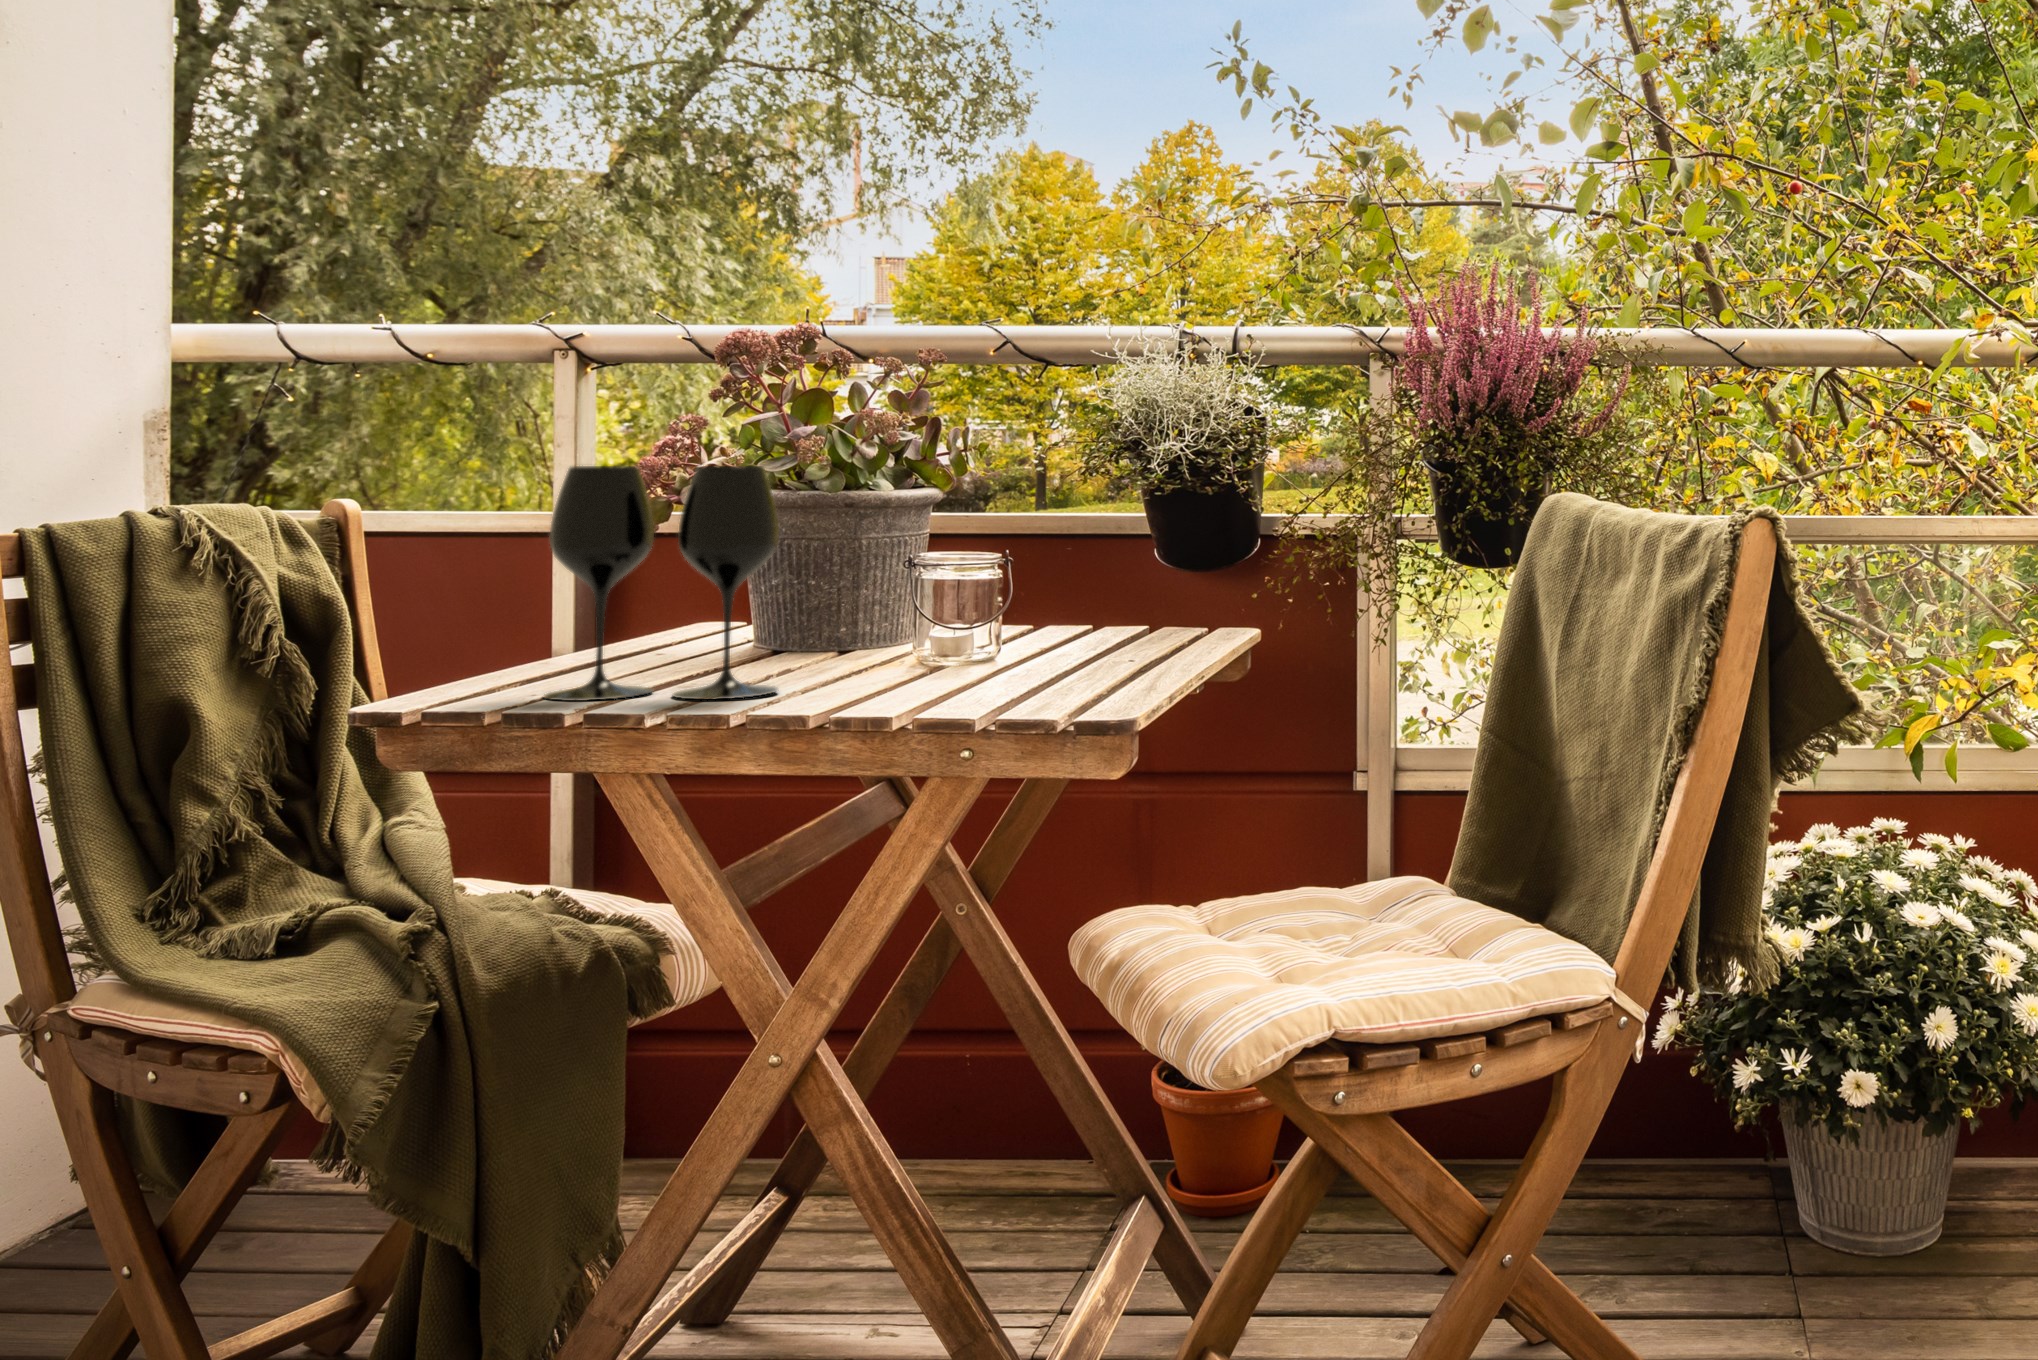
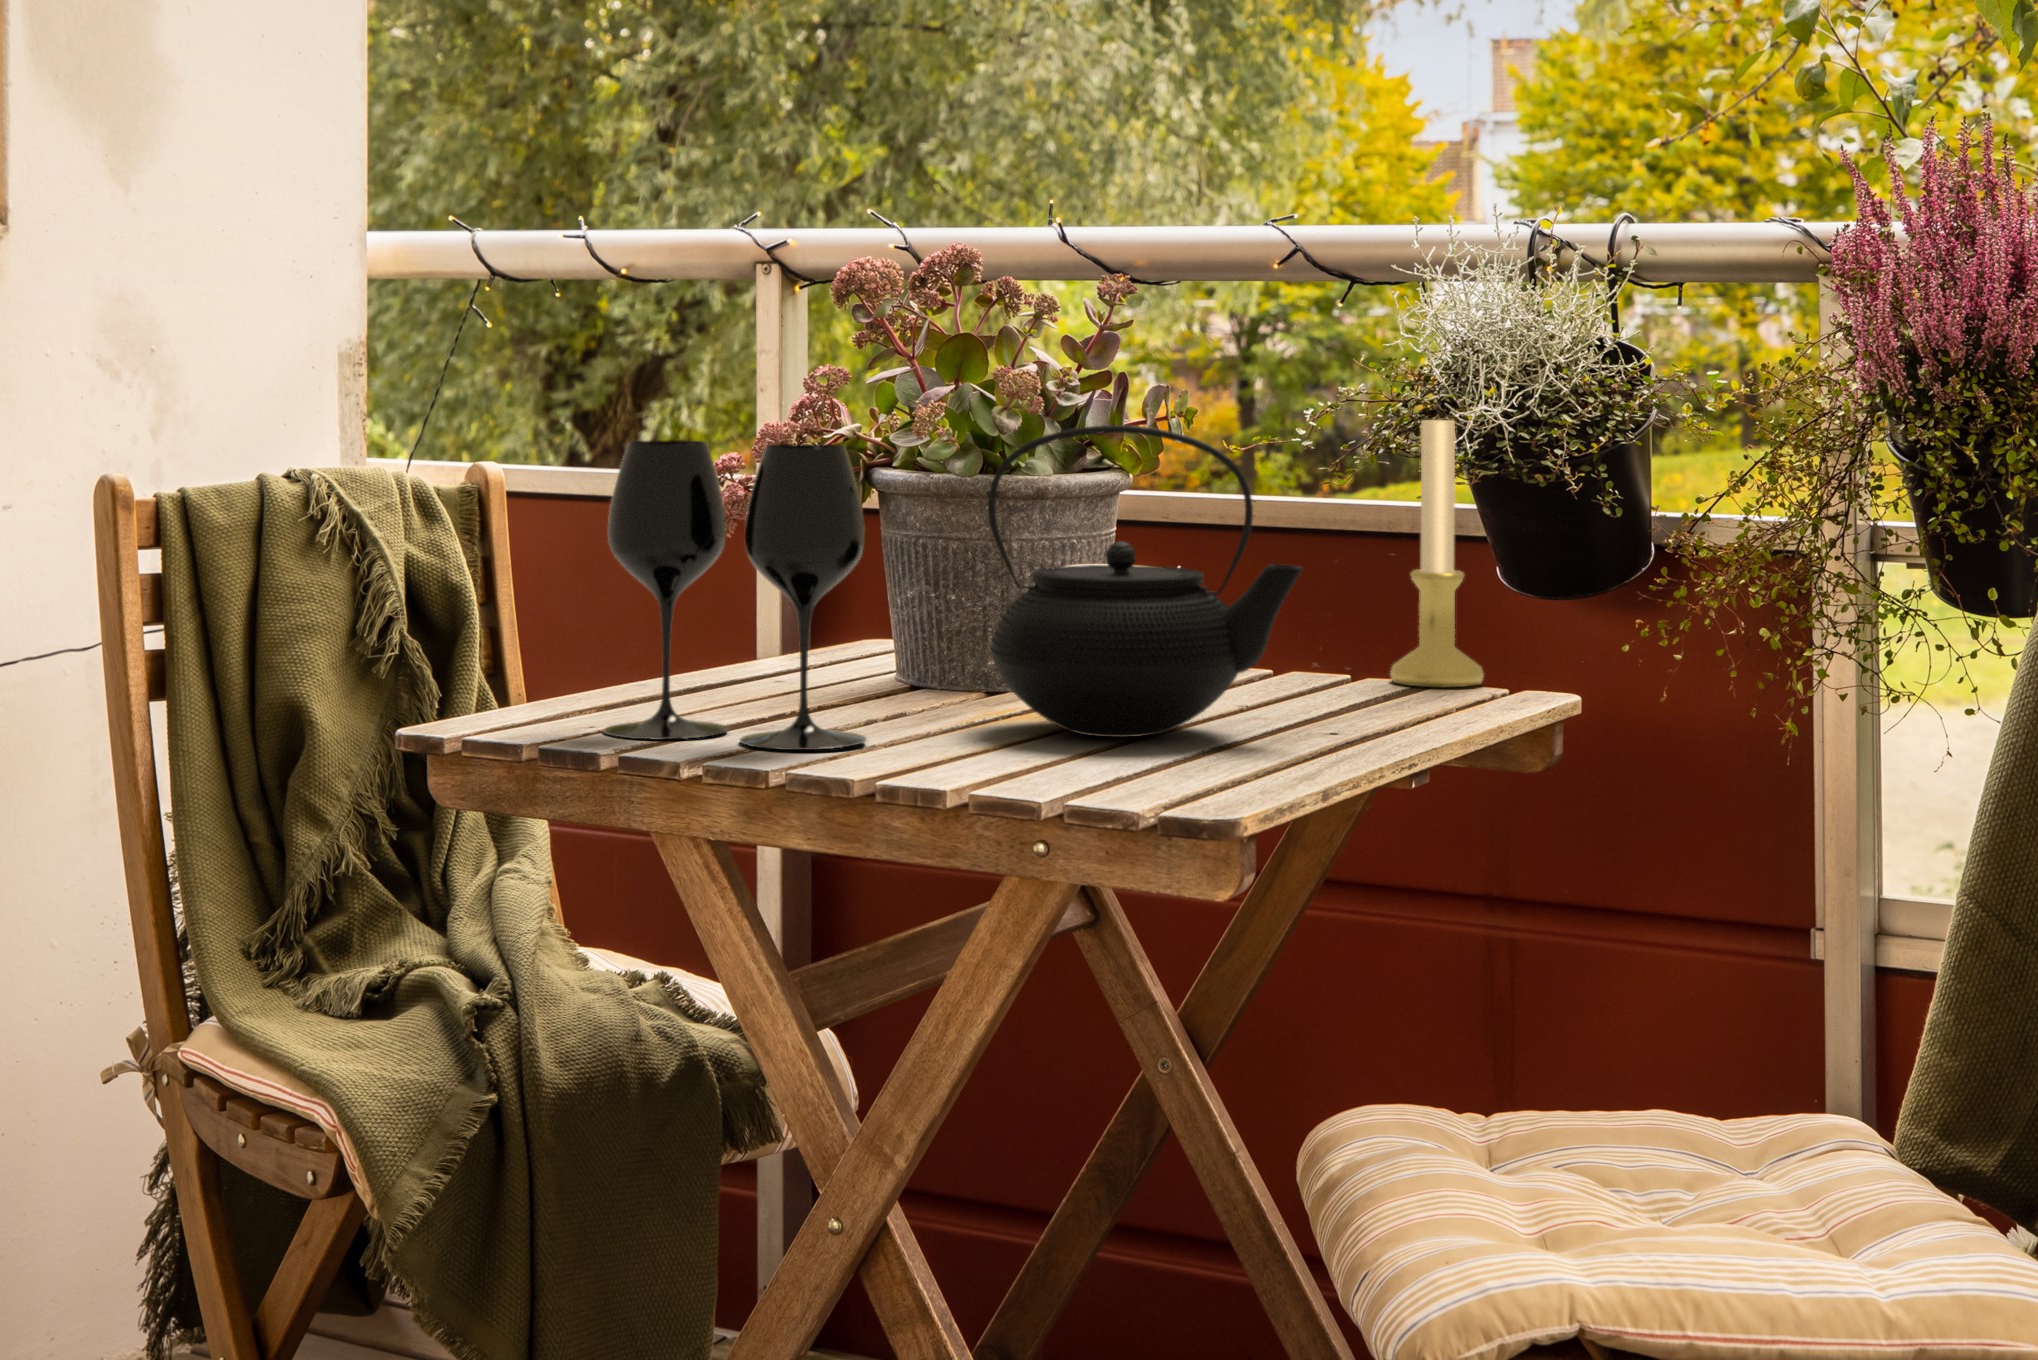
candle holder: none [1113,445,1179,637] -> present [1390,413,1484,687]
teapot: none [860,451,1105,676] -> present [988,425,1303,737]

